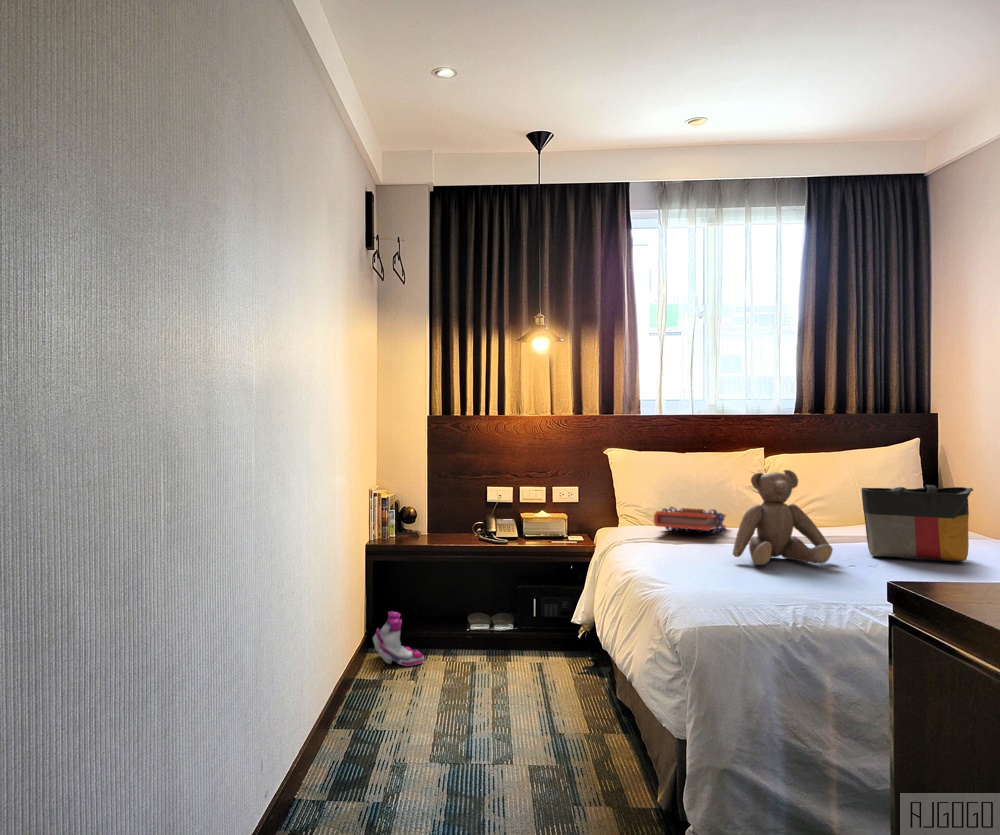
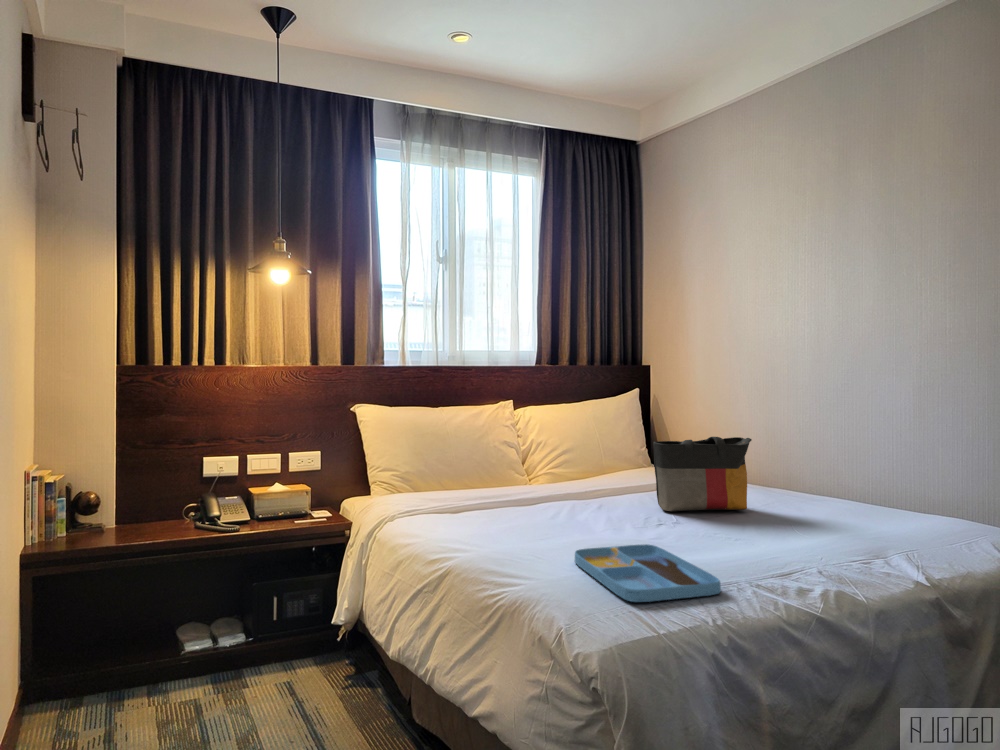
teddy bear: present [733,470,833,565] -> none [550,427,650,537]
book: present [654,507,726,534] -> none [429,470,500,497]
tray: none [728,569,831,608] -> present [575,544,721,602]
boots: present [373,611,424,666] -> none [32,648,122,728]

